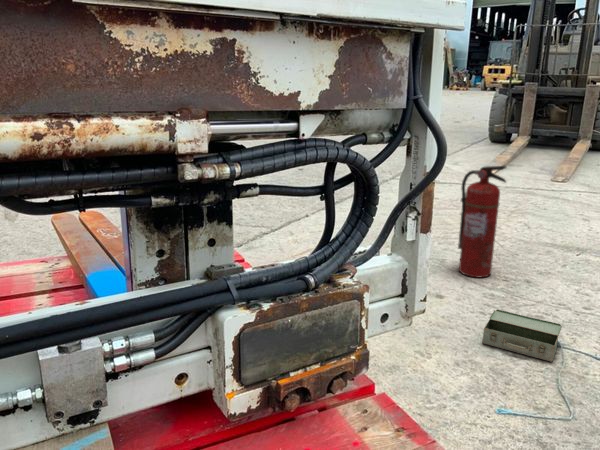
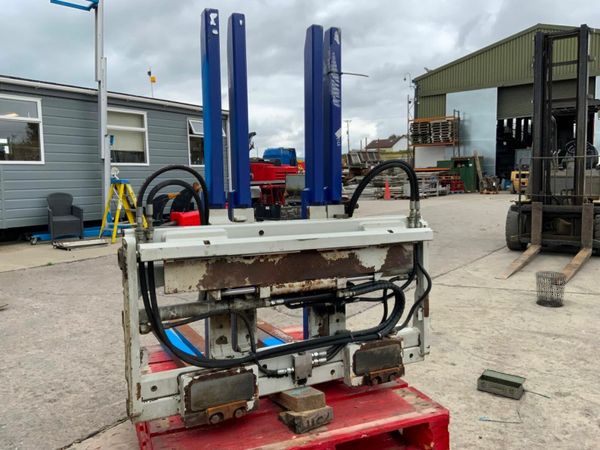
trash can: none [540,164,585,211] -> present [536,271,566,307]
fire extinguisher: present [458,166,506,278] -> none [466,278,495,352]

